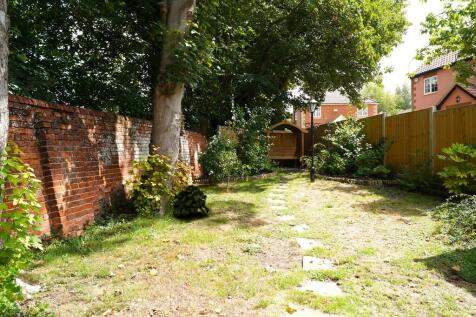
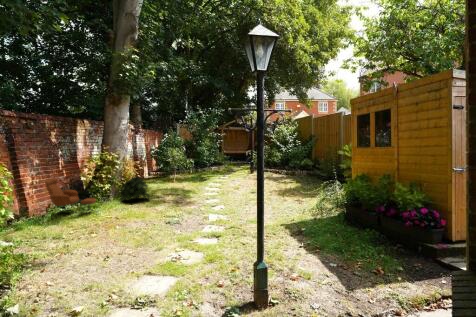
lounge chair: none [84,187,150,236] -> present [45,178,96,213]

